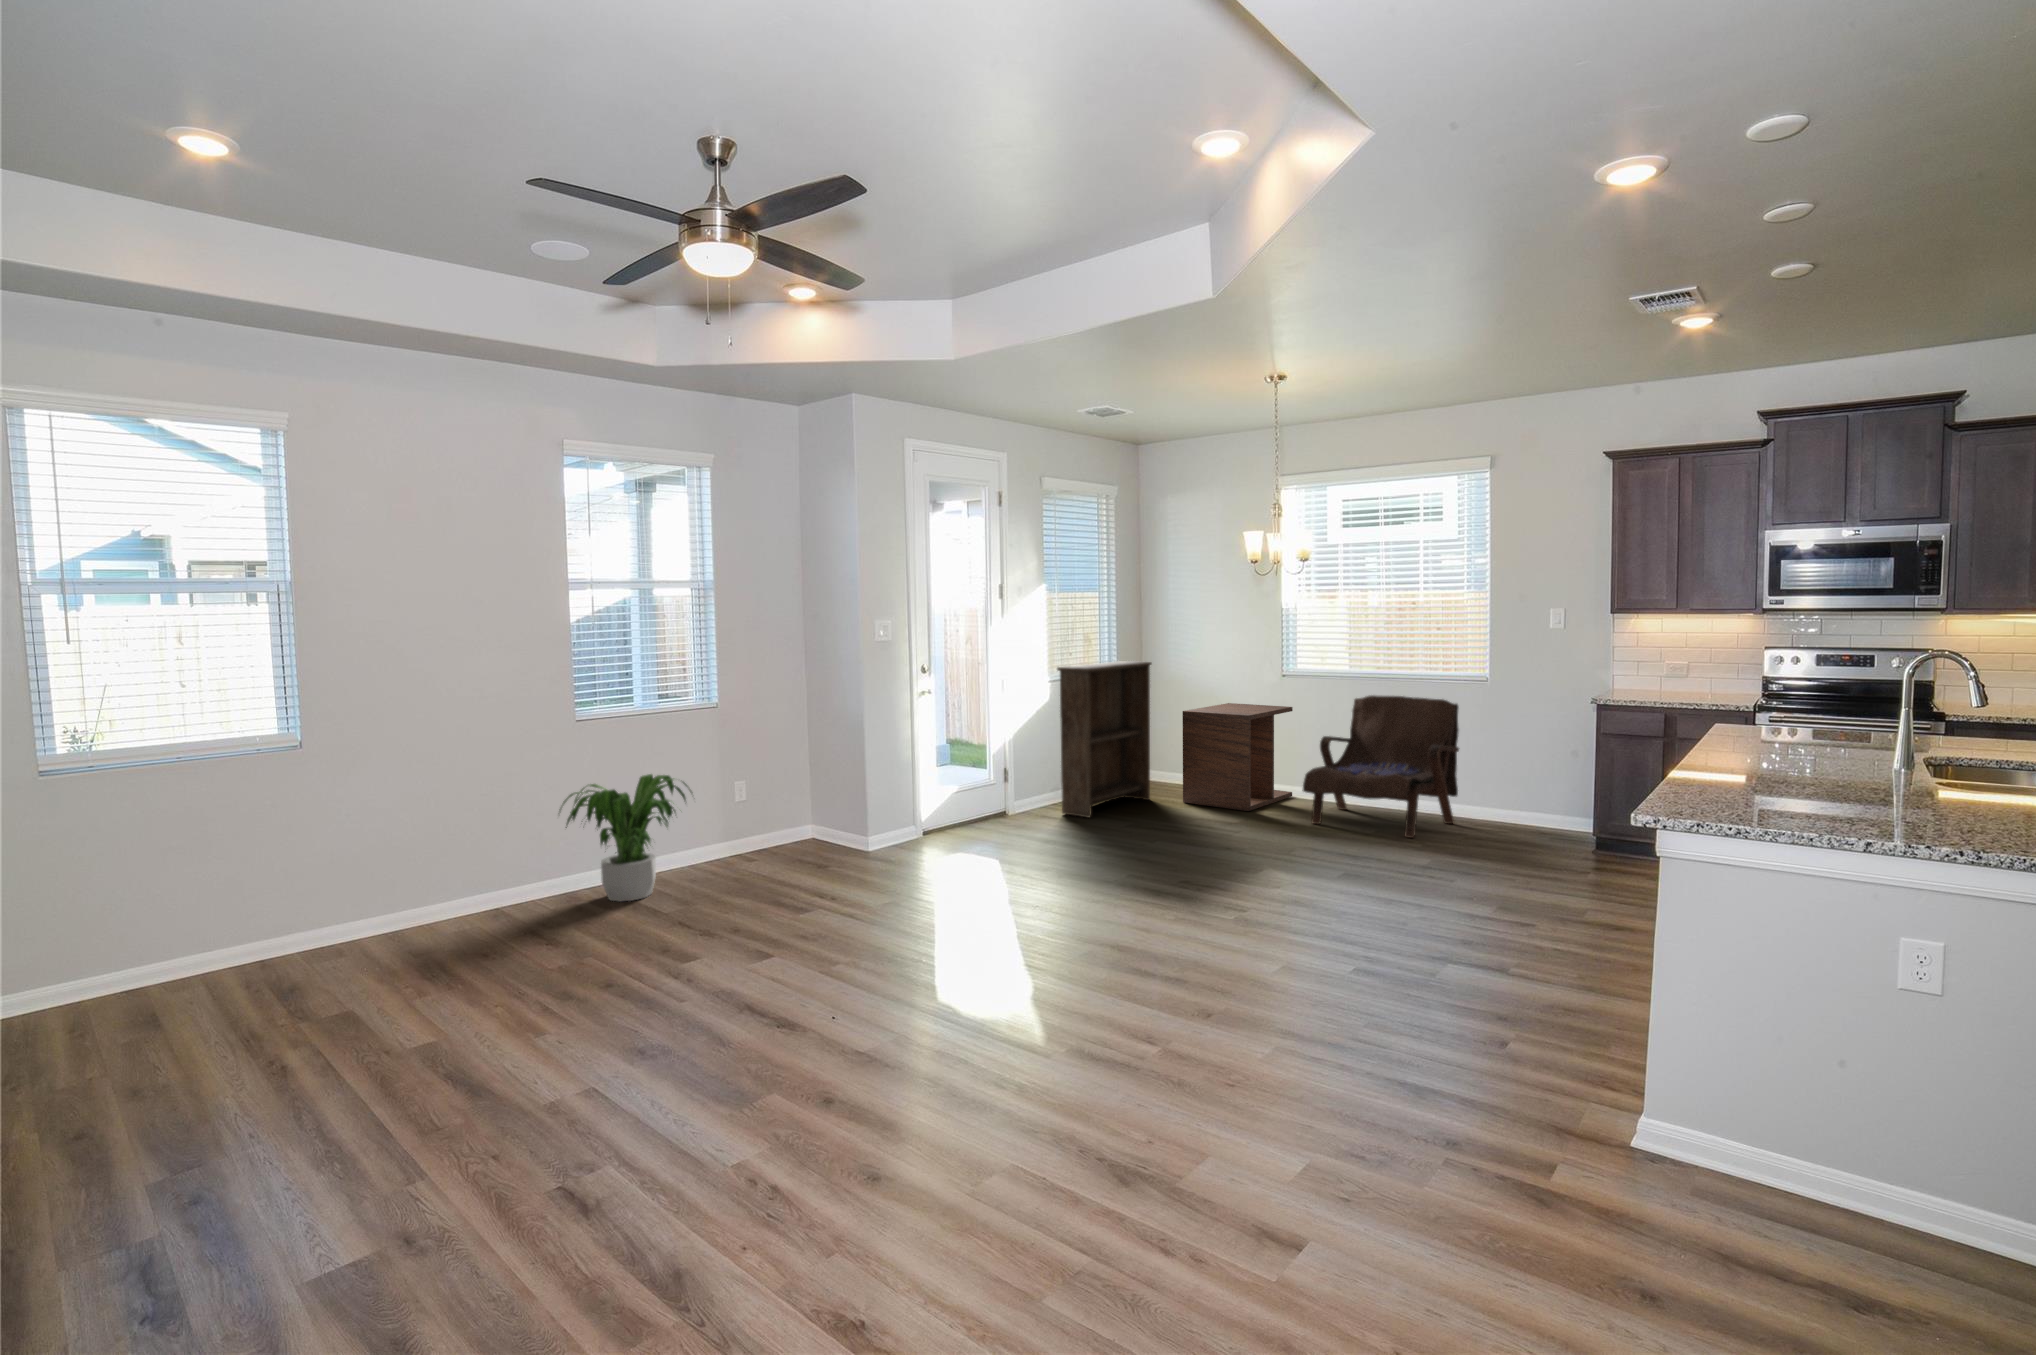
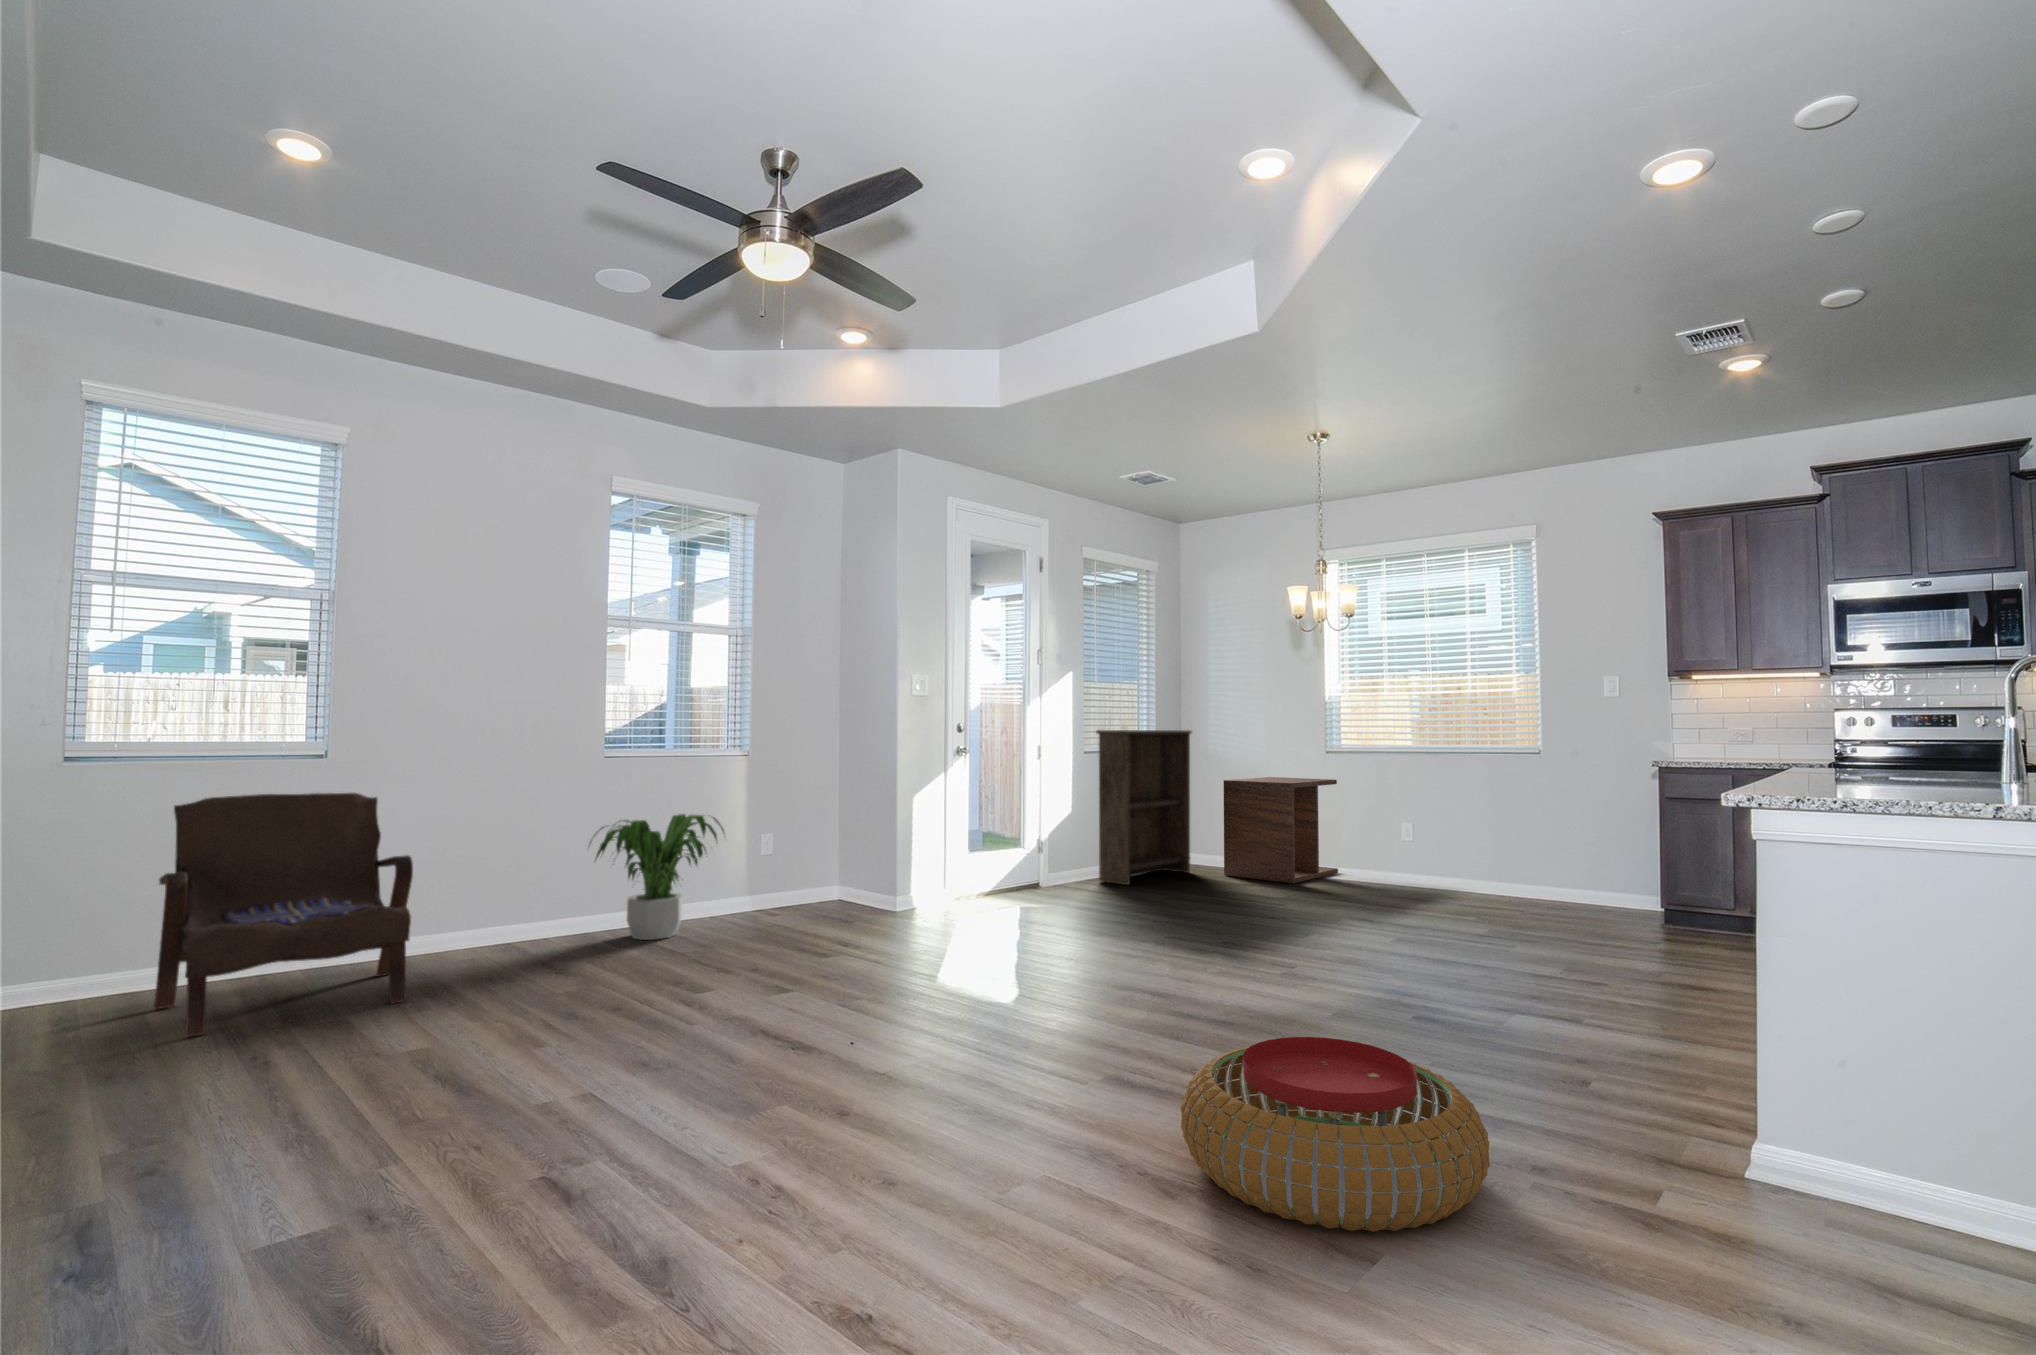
armchair: present [1302,695,1459,838] -> present [154,793,413,1037]
pouf: none [1137,1029,1409,1218] -> present [1181,1037,1490,1232]

